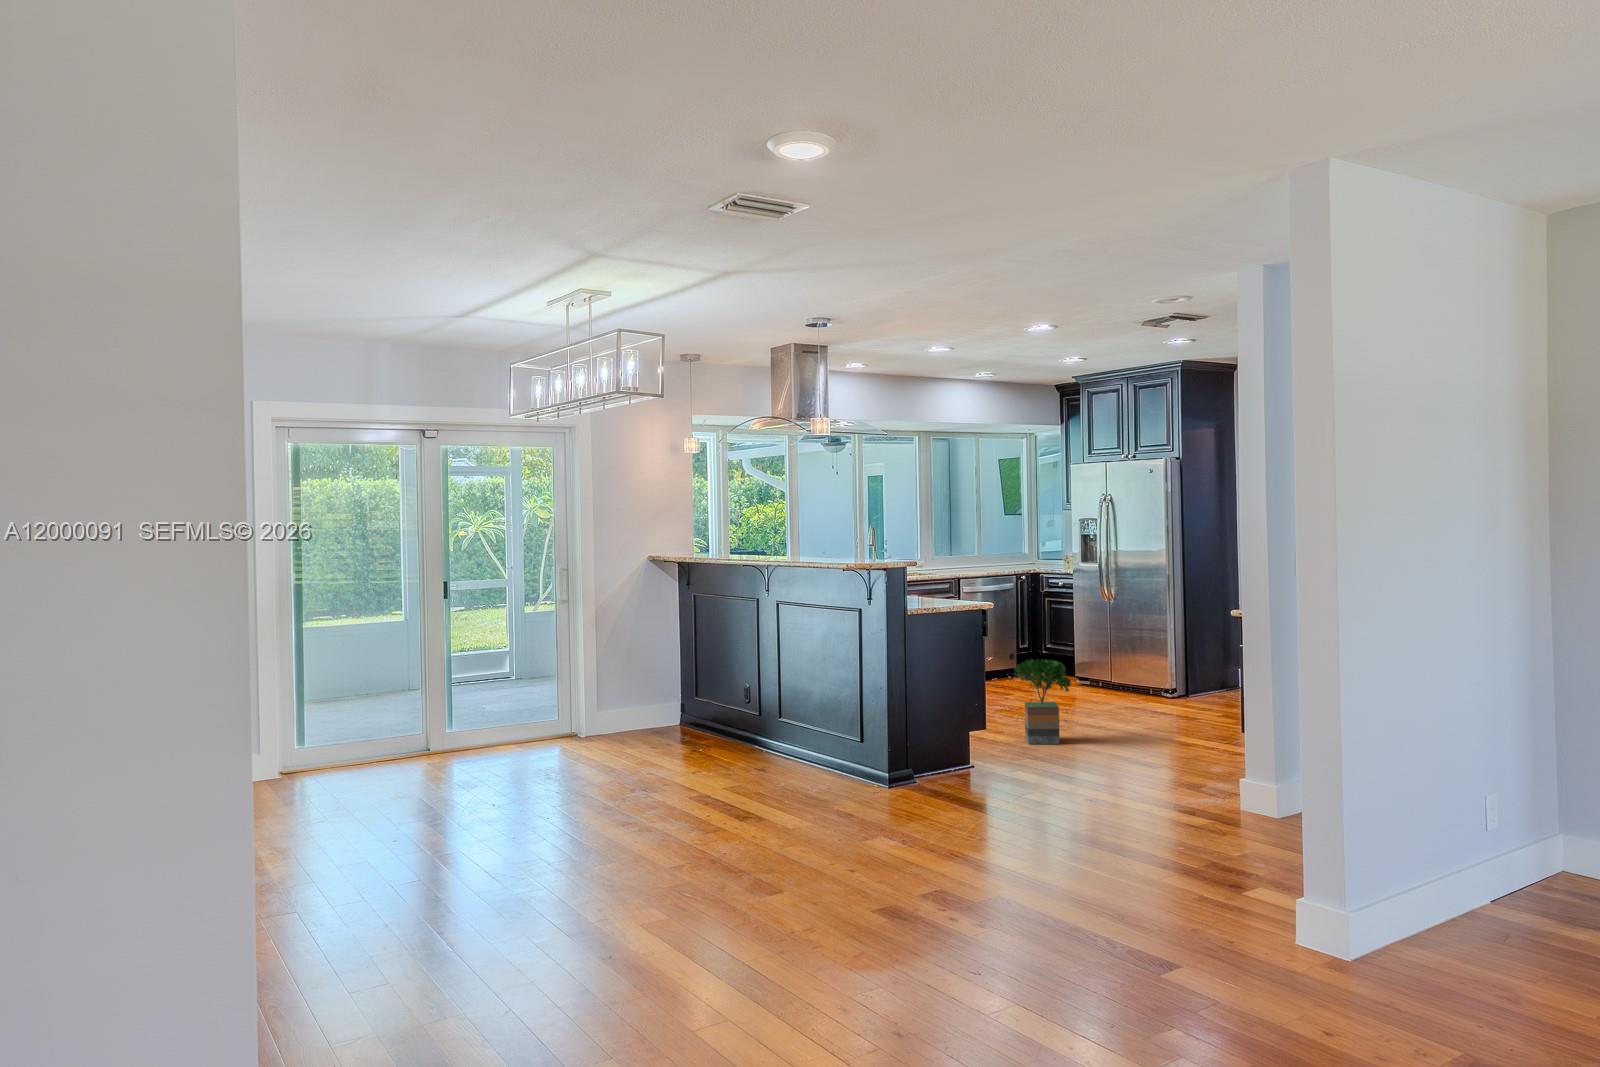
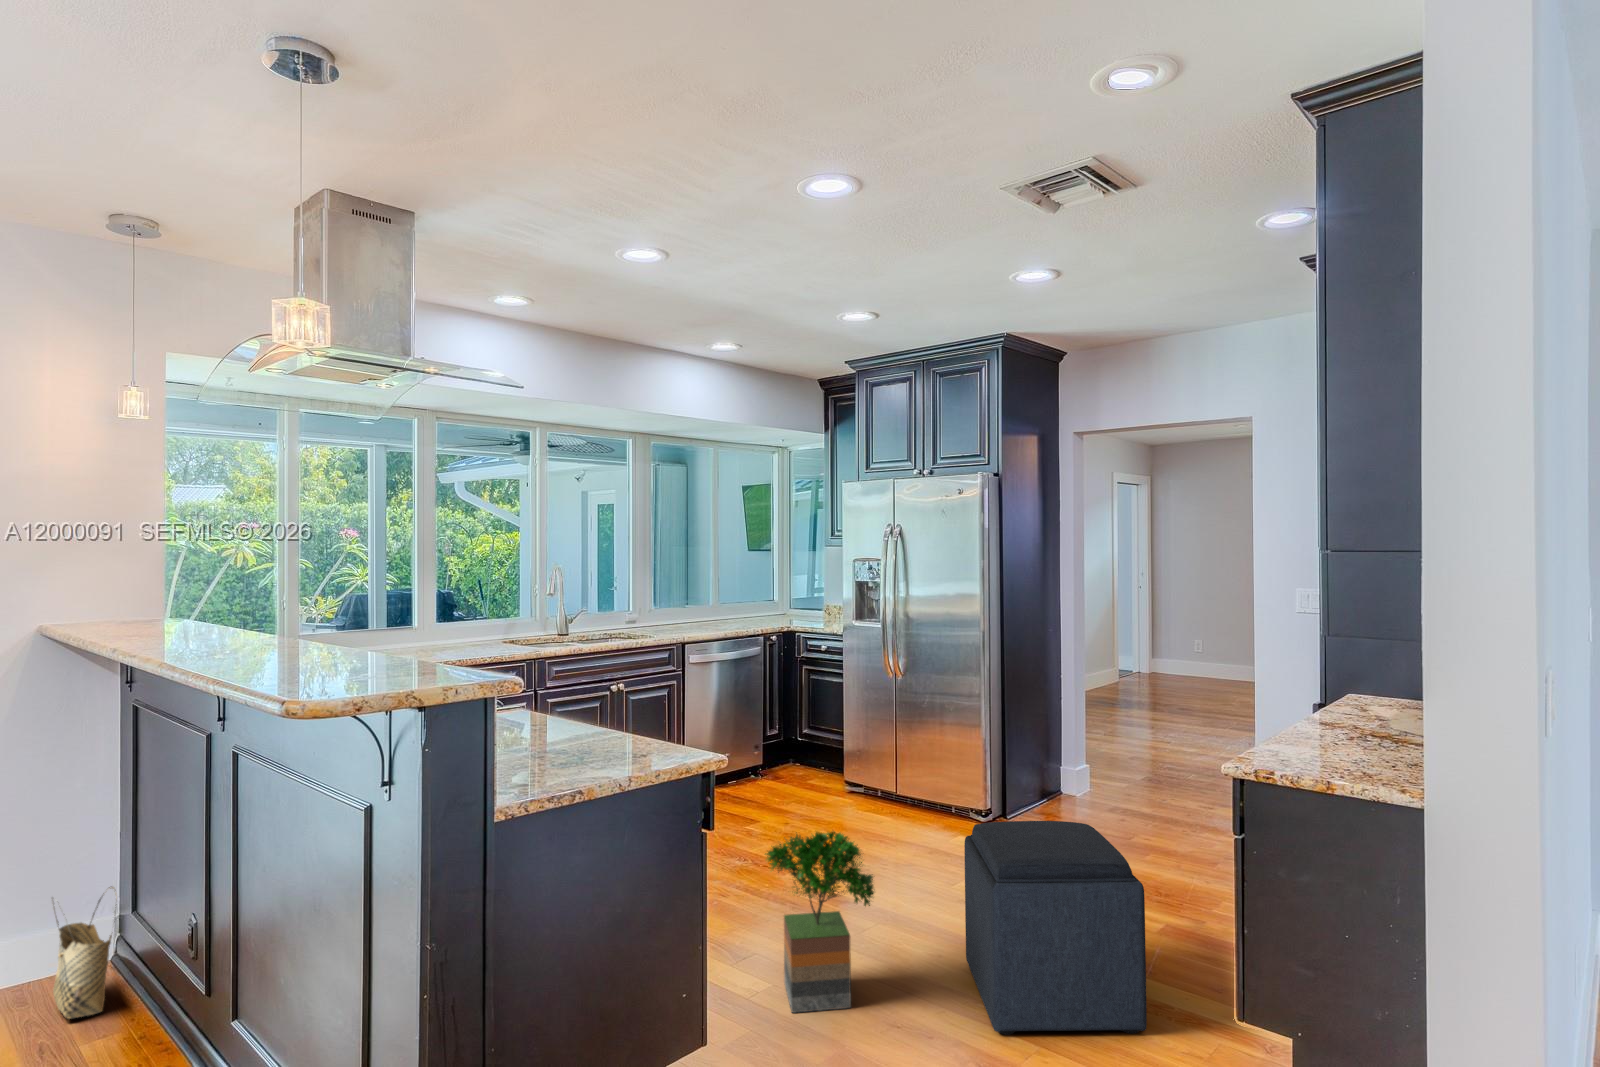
ottoman: none [1126,658,1212,754] -> present [964,821,1147,1035]
woven basket: none [669,678,698,734] -> present [53,887,115,1019]

